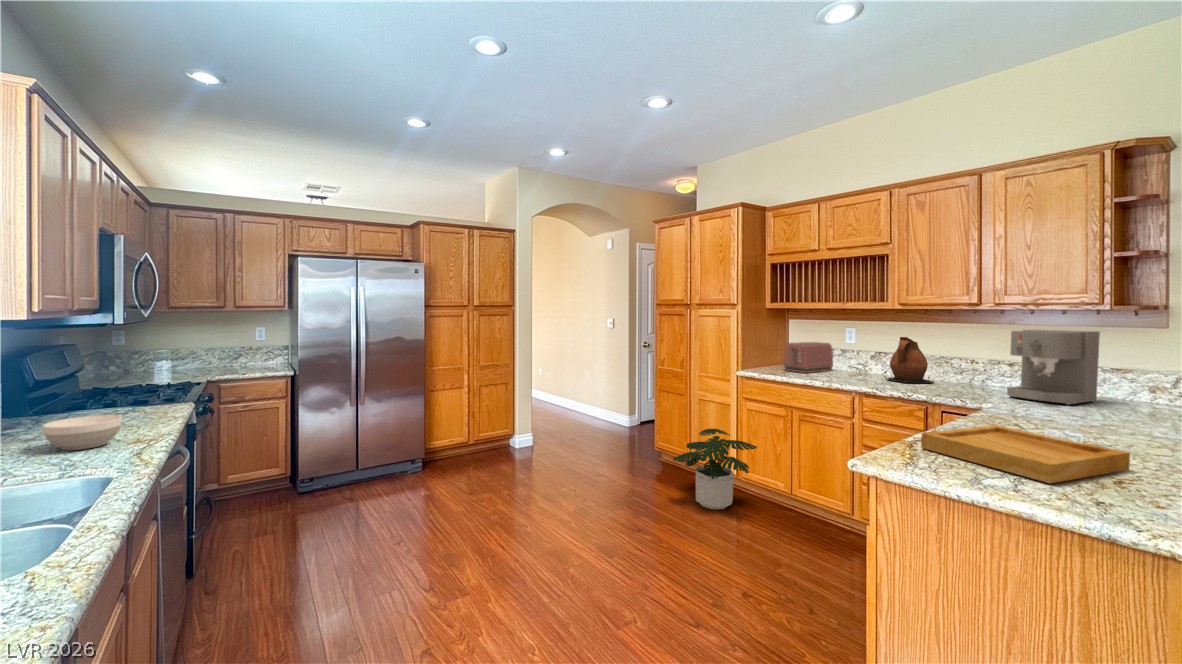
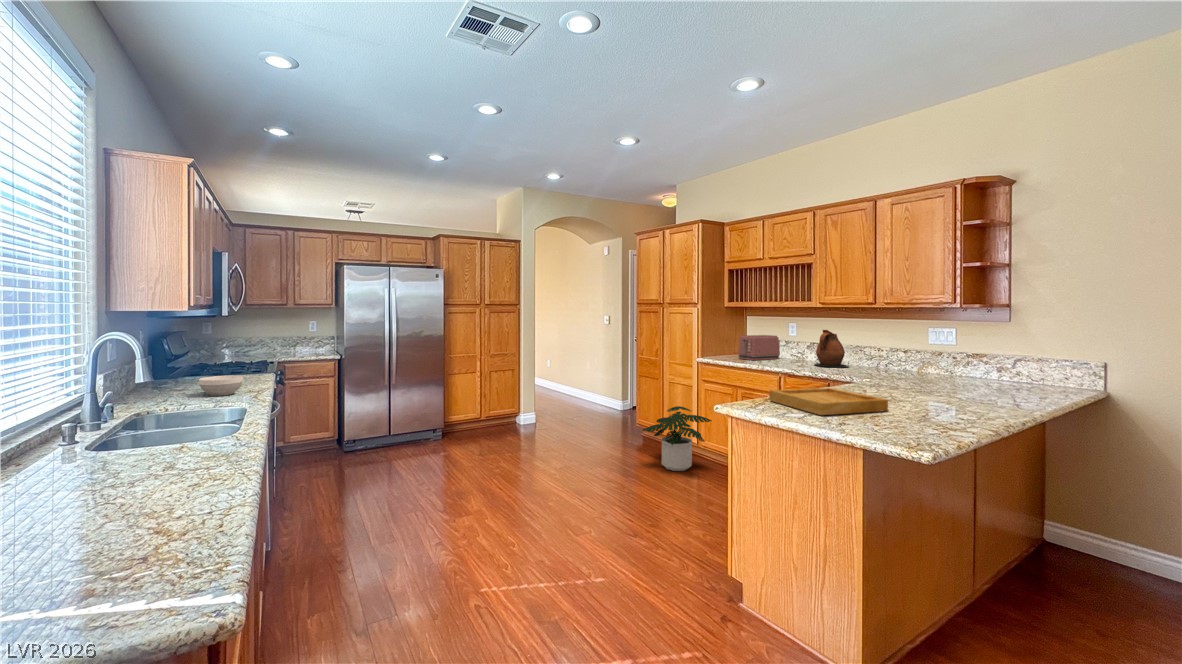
coffee maker: present [1007,330,1100,405] -> none [889,323,955,381]

